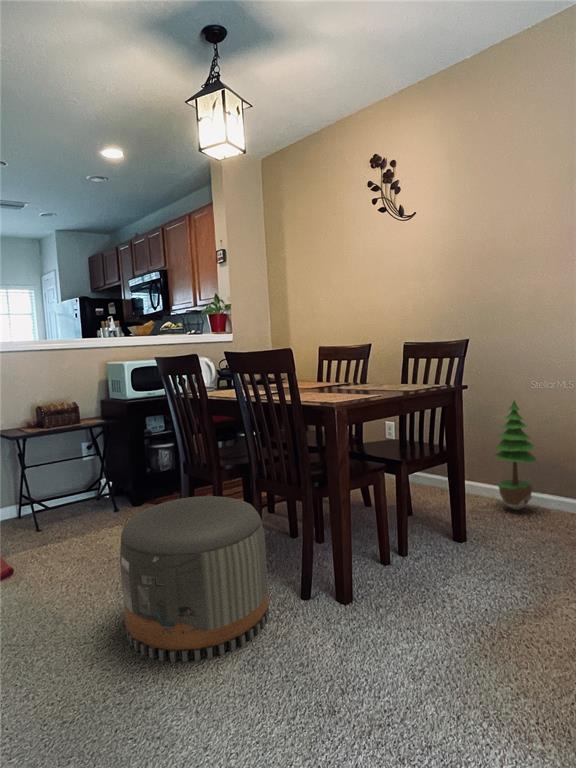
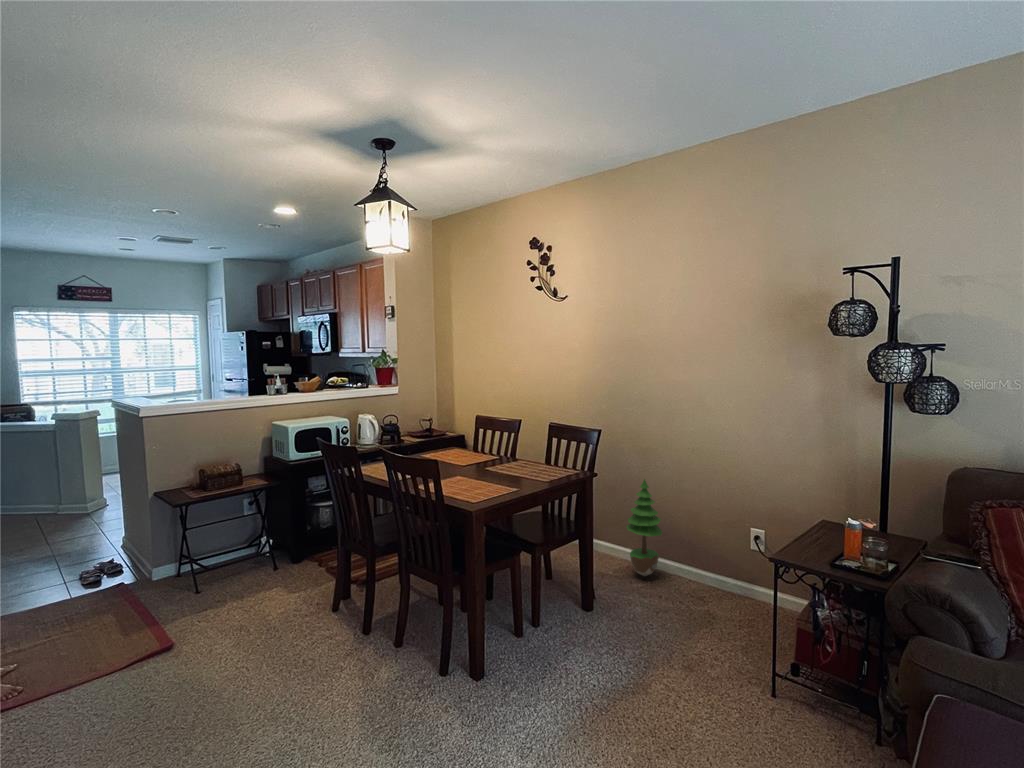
pouf: present [120,496,269,662] -> none [276,581,410,742]

